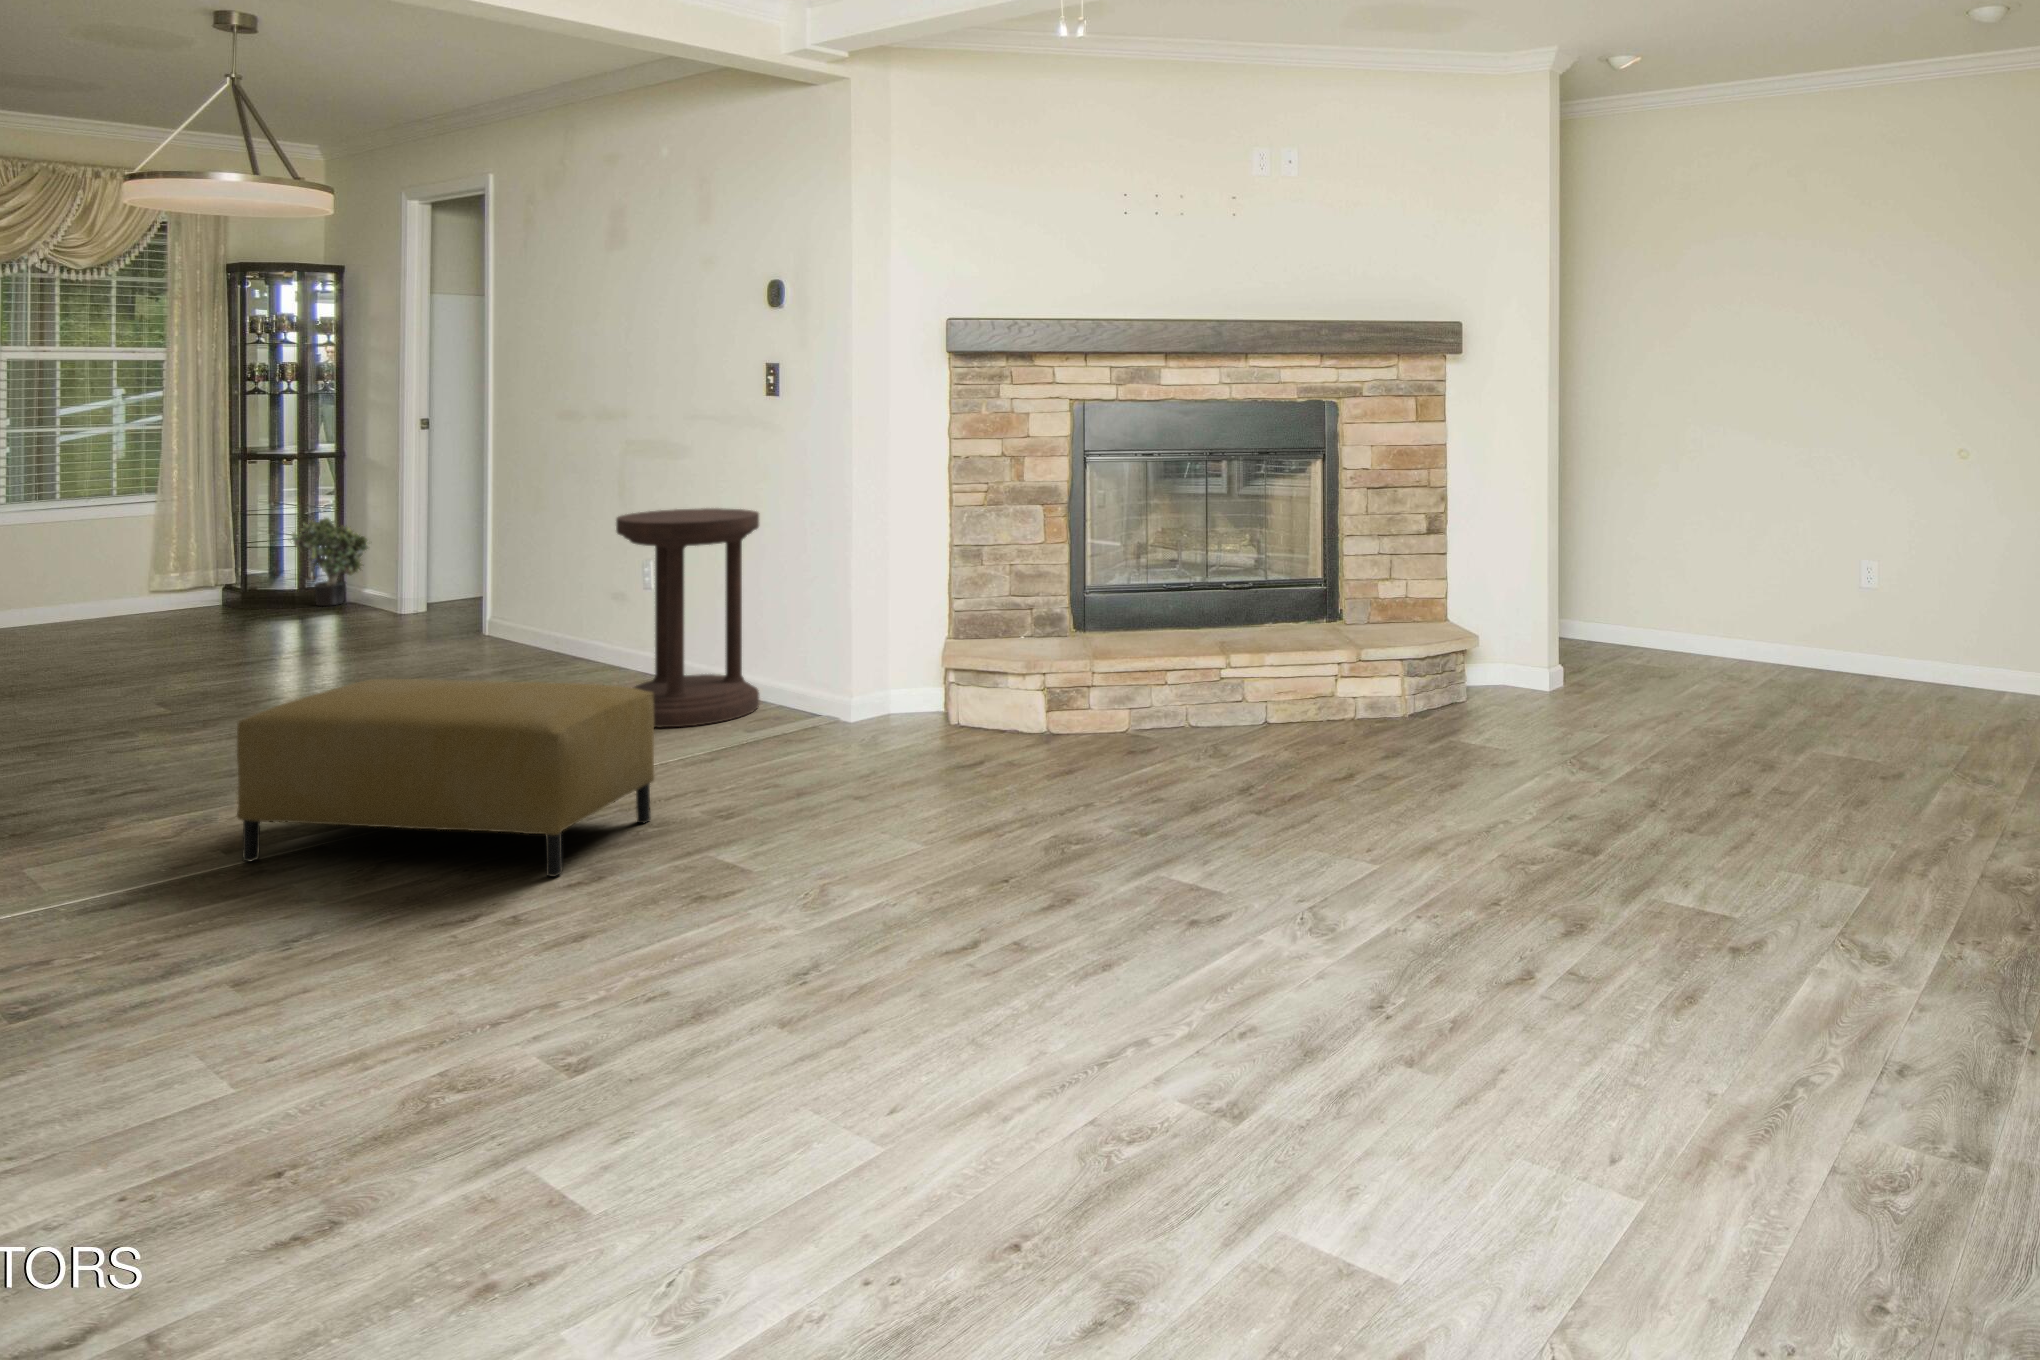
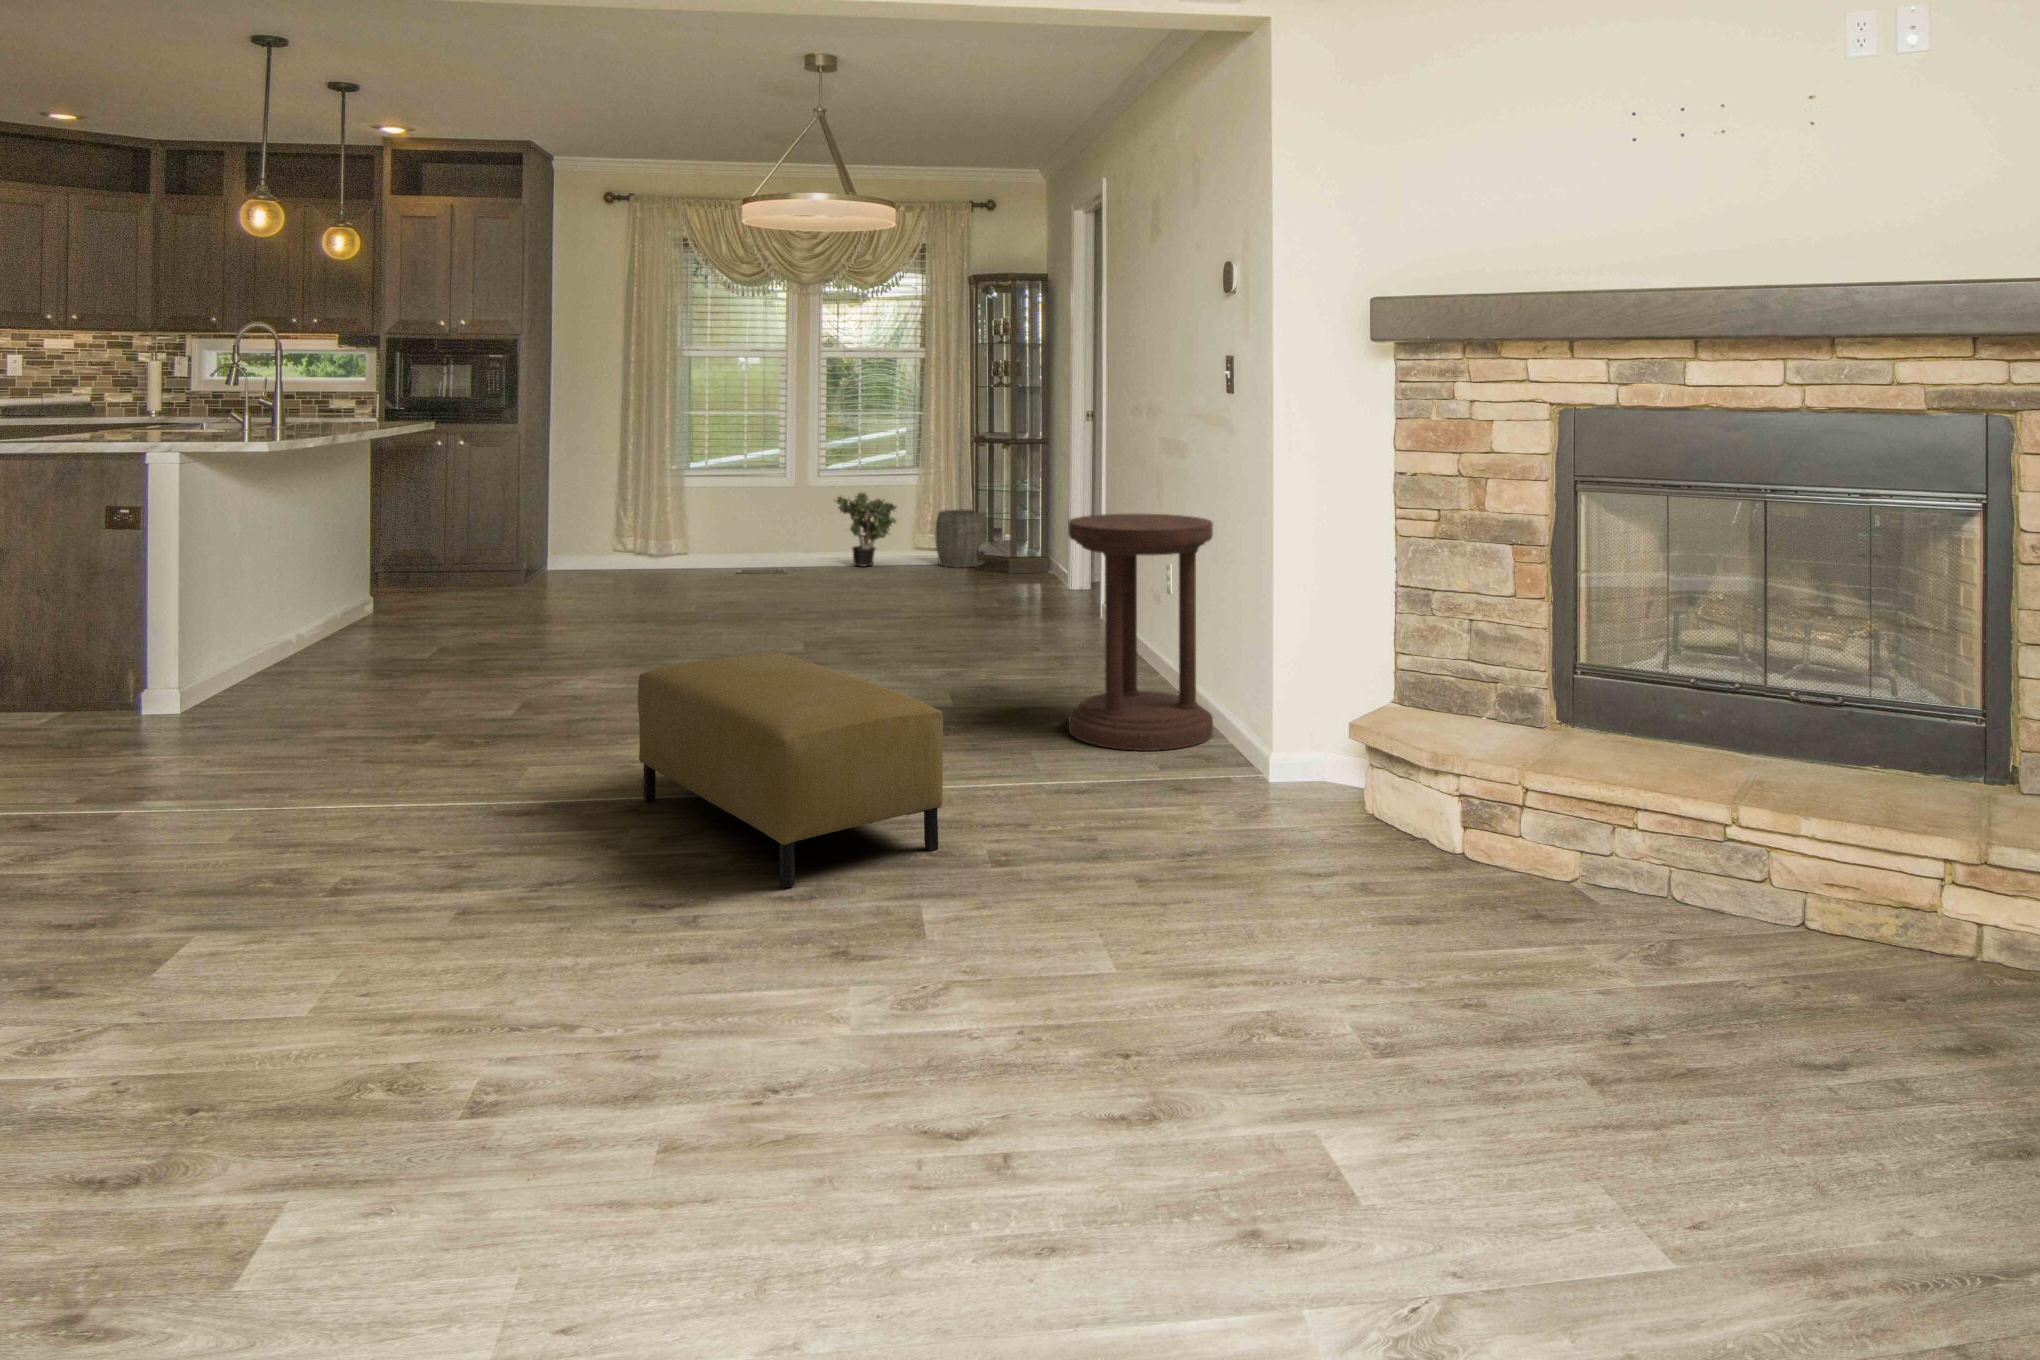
potted plant: present [292,518,368,606] -> present [835,493,896,567]
woven basket: none [176,541,253,611] -> present [935,509,987,567]

